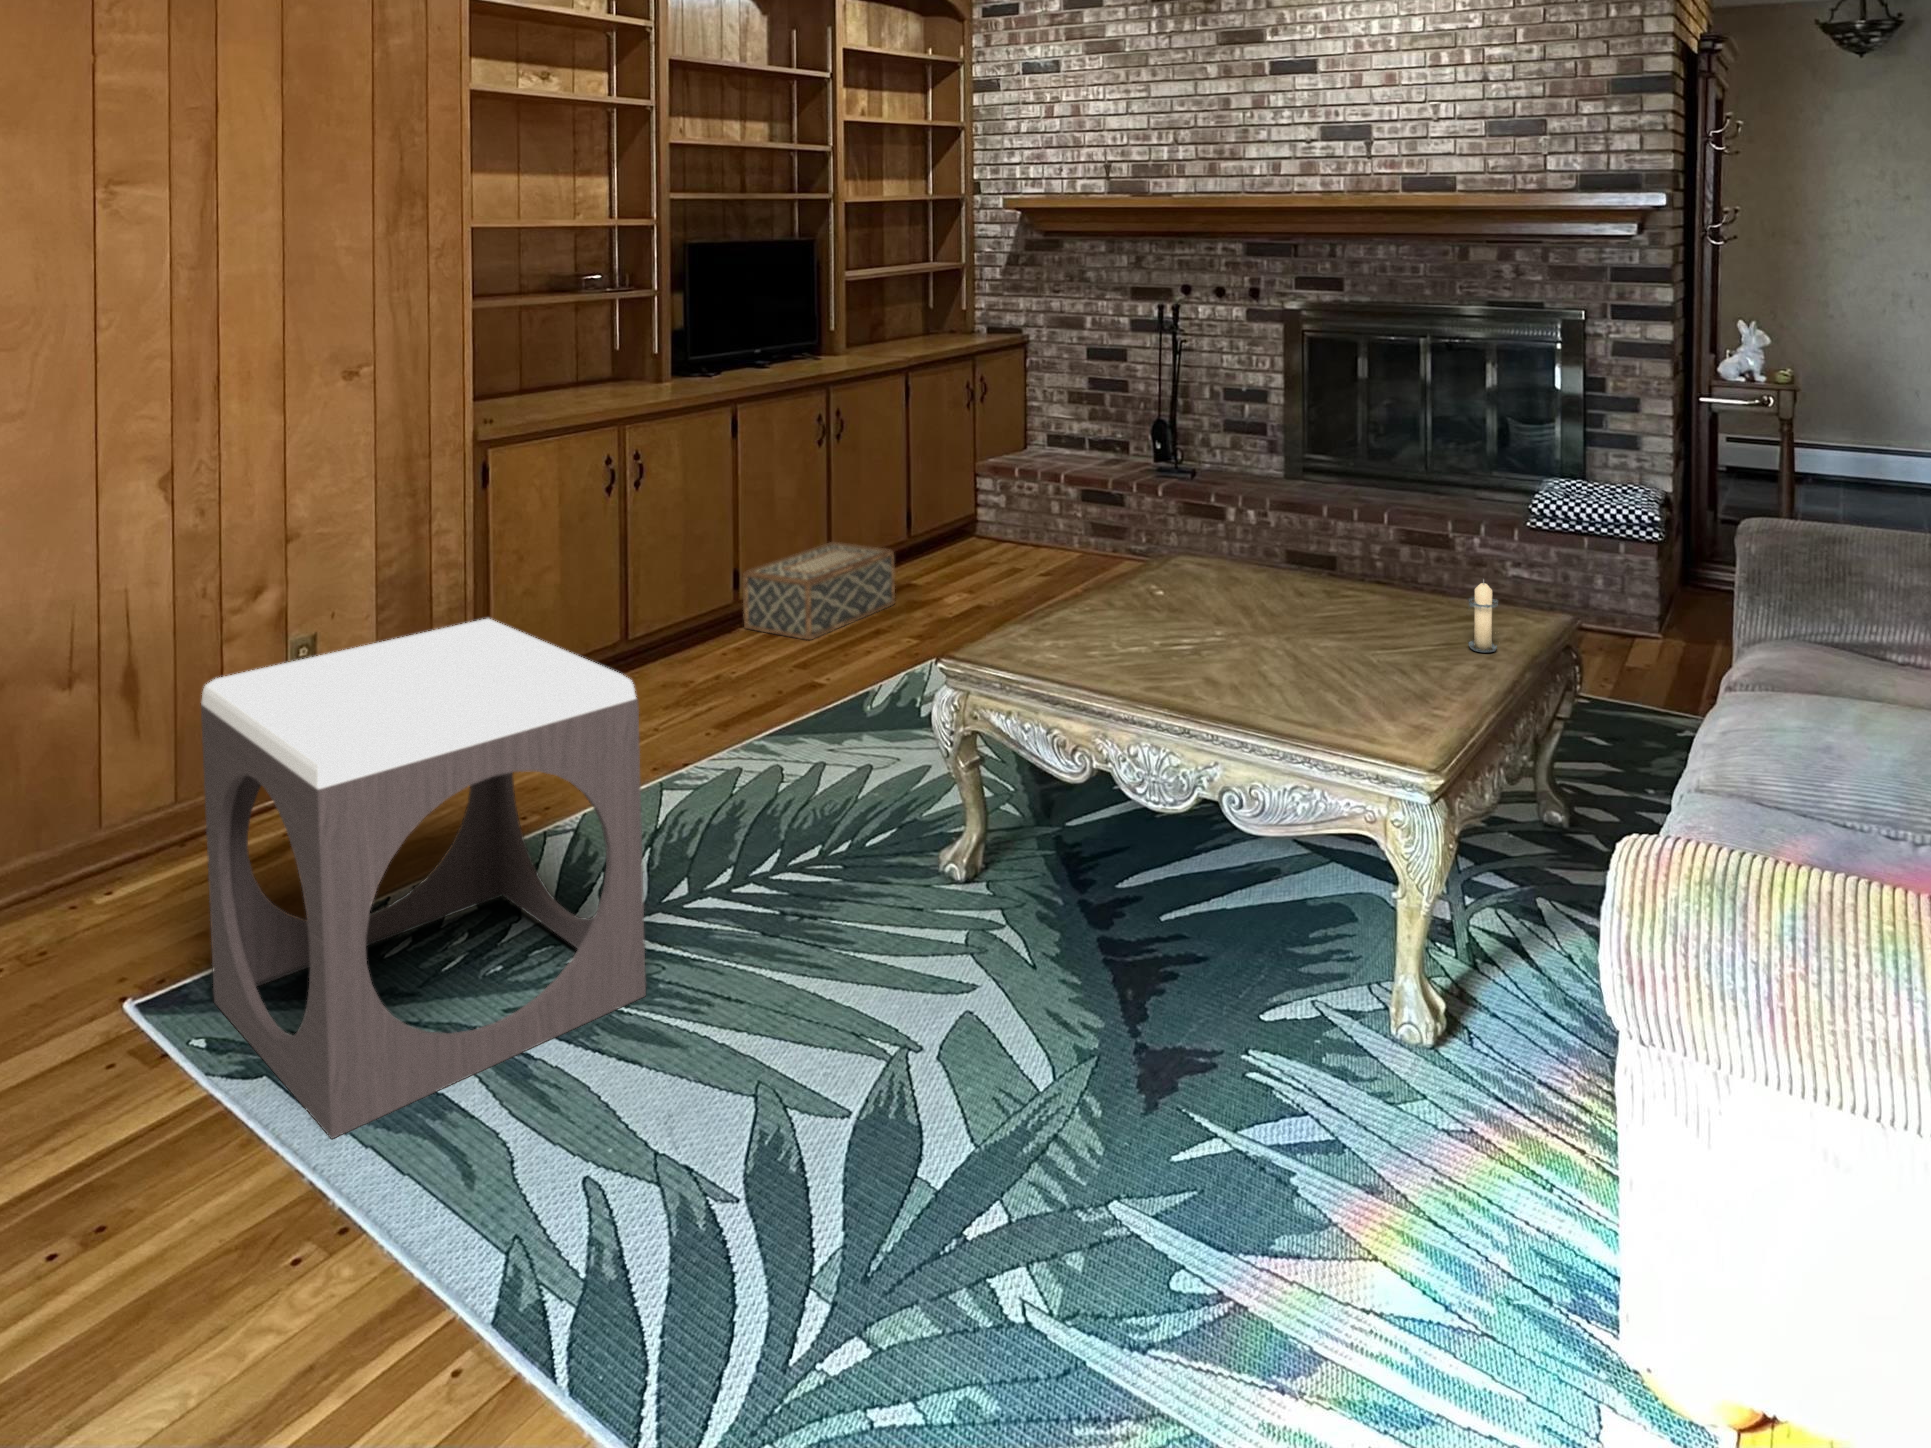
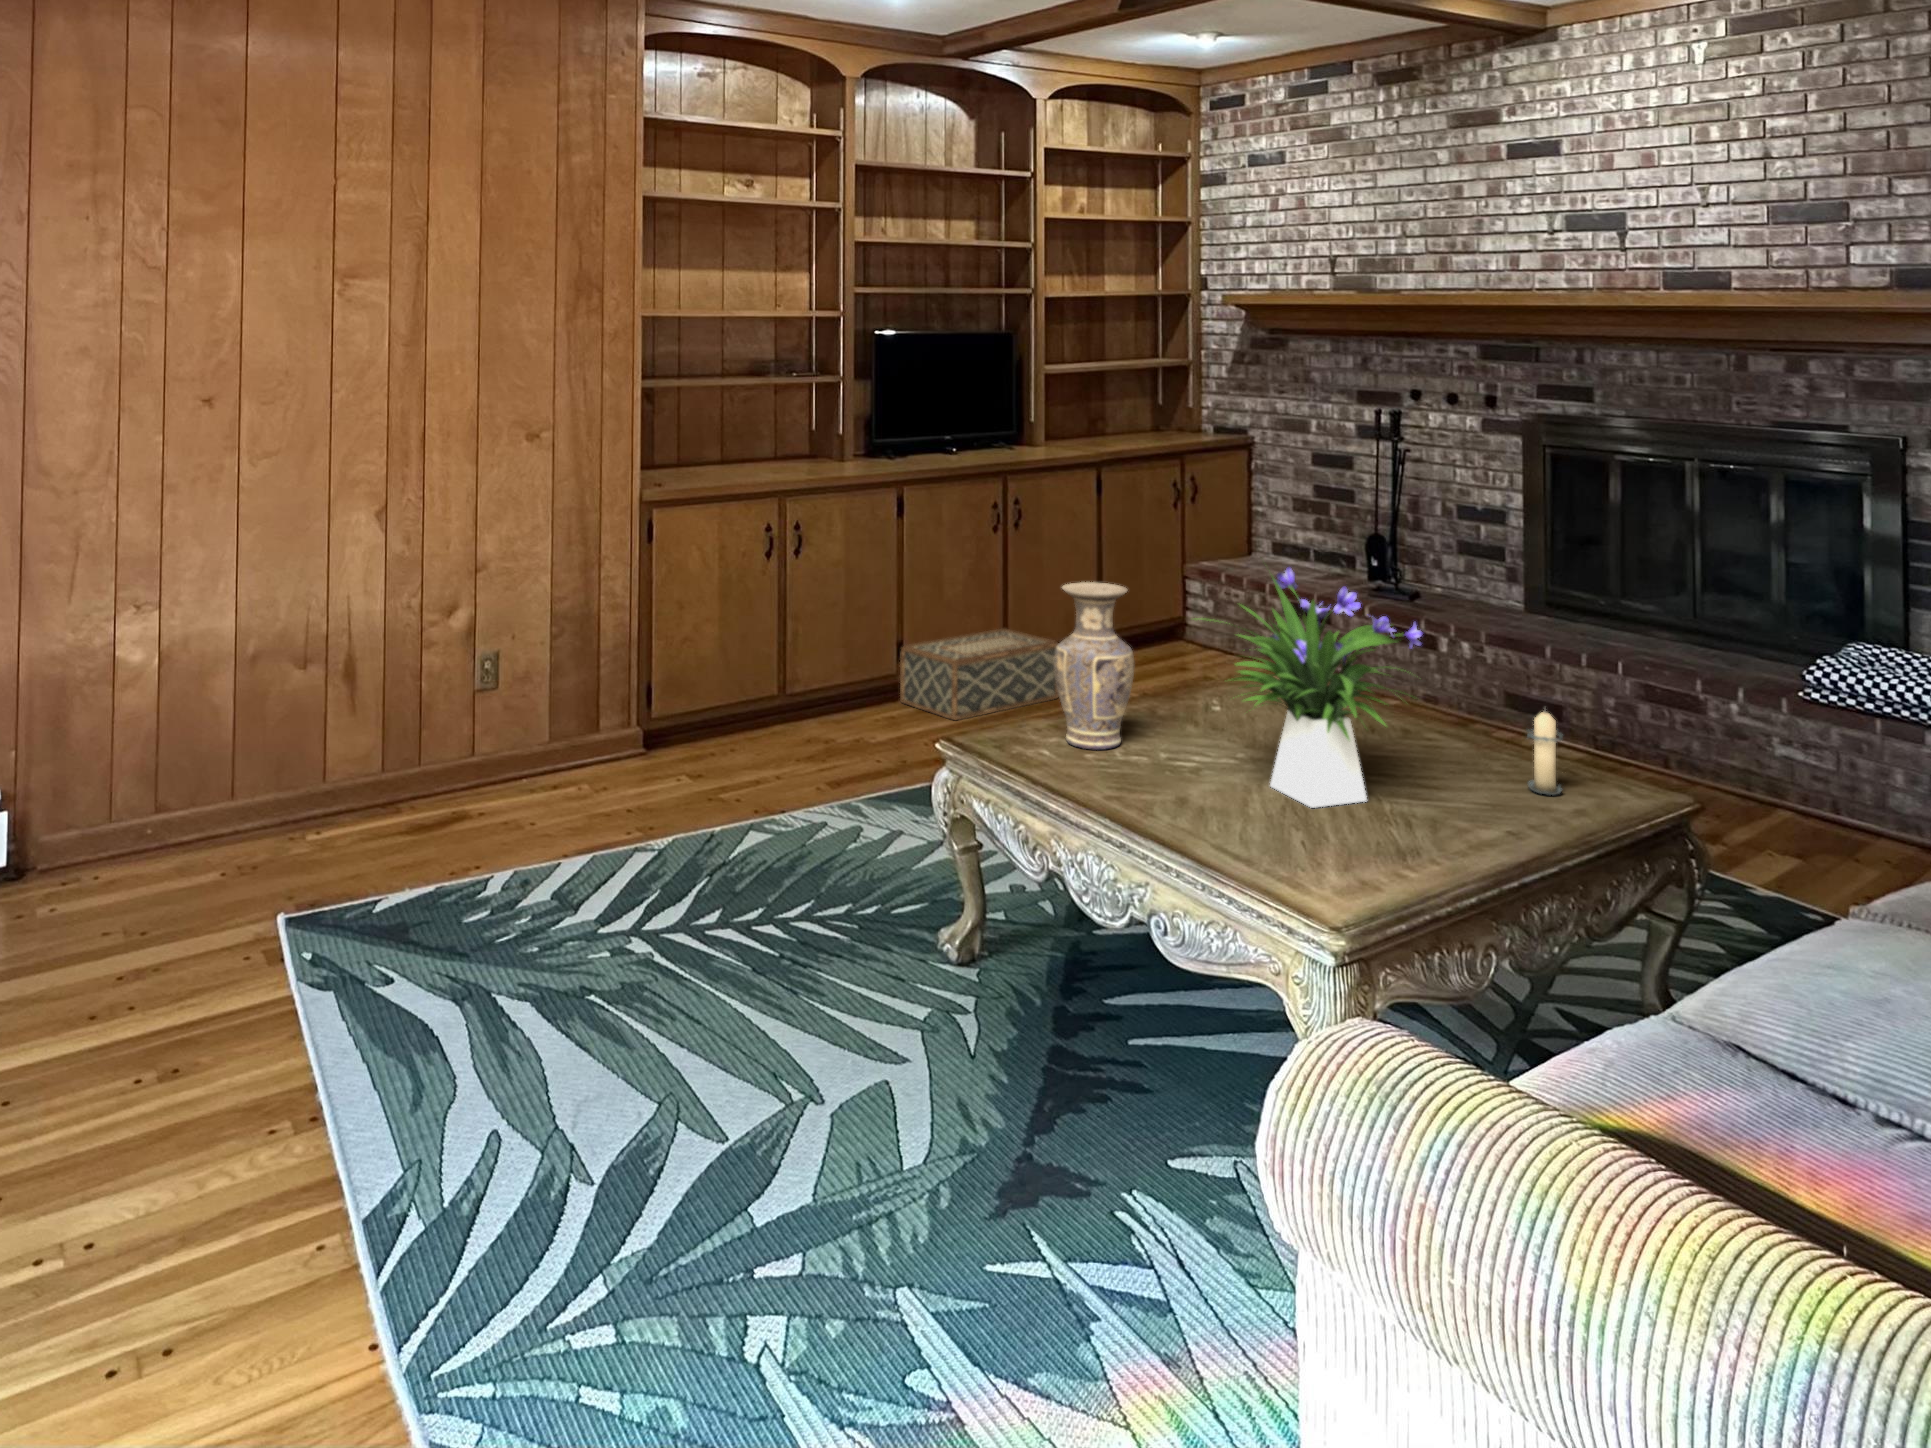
flower arrangement: none [1207,471,1417,694] -> present [1207,567,1422,808]
vase: none [1058,506,1134,665] -> present [1054,582,1135,750]
footstool: present [201,619,646,1139] -> none [291,635,616,1059]

